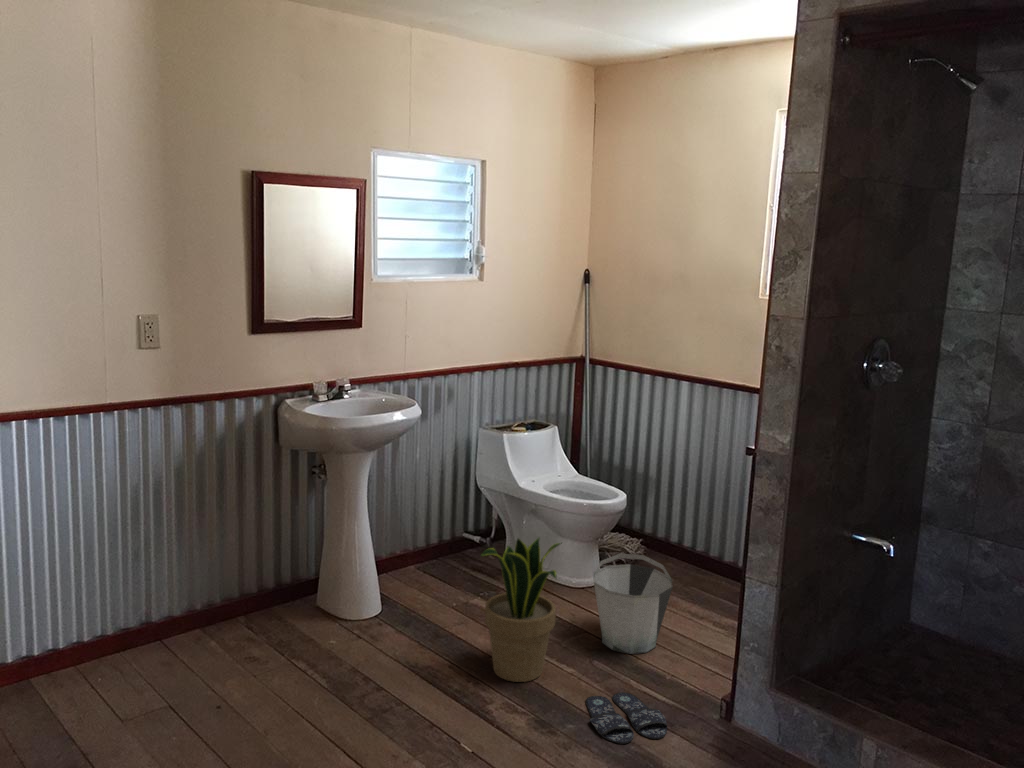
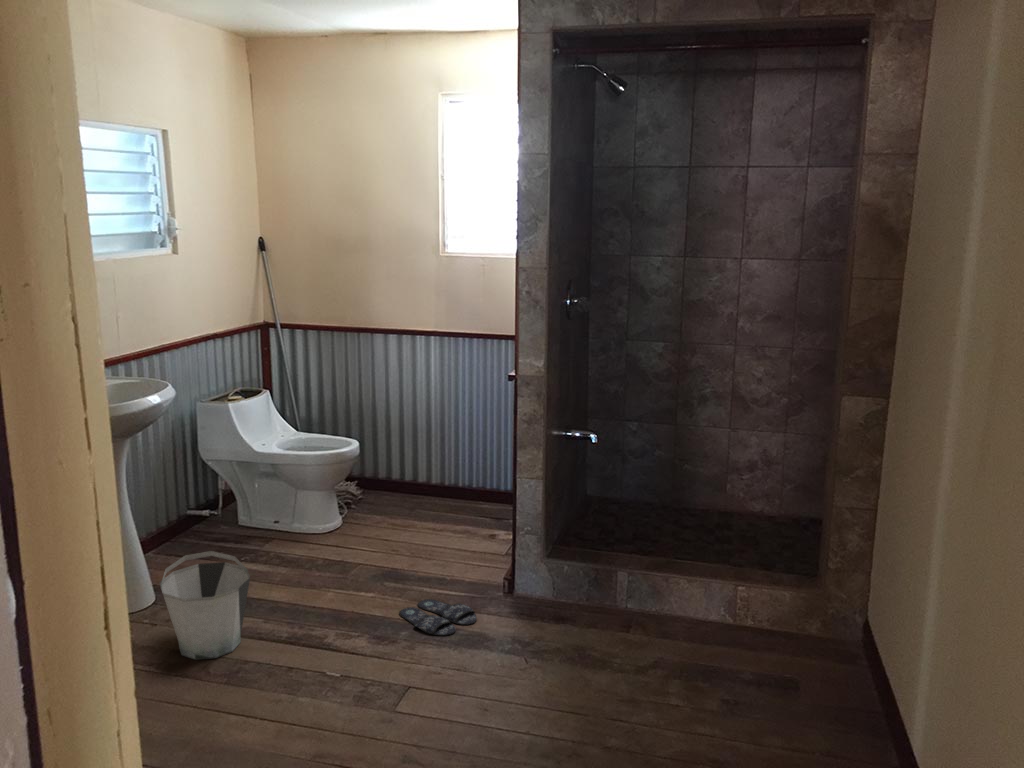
potted plant: present [481,538,562,682] -> none [289,485,361,619]
bucket: present [593,554,673,654] -> present [160,551,250,660]

